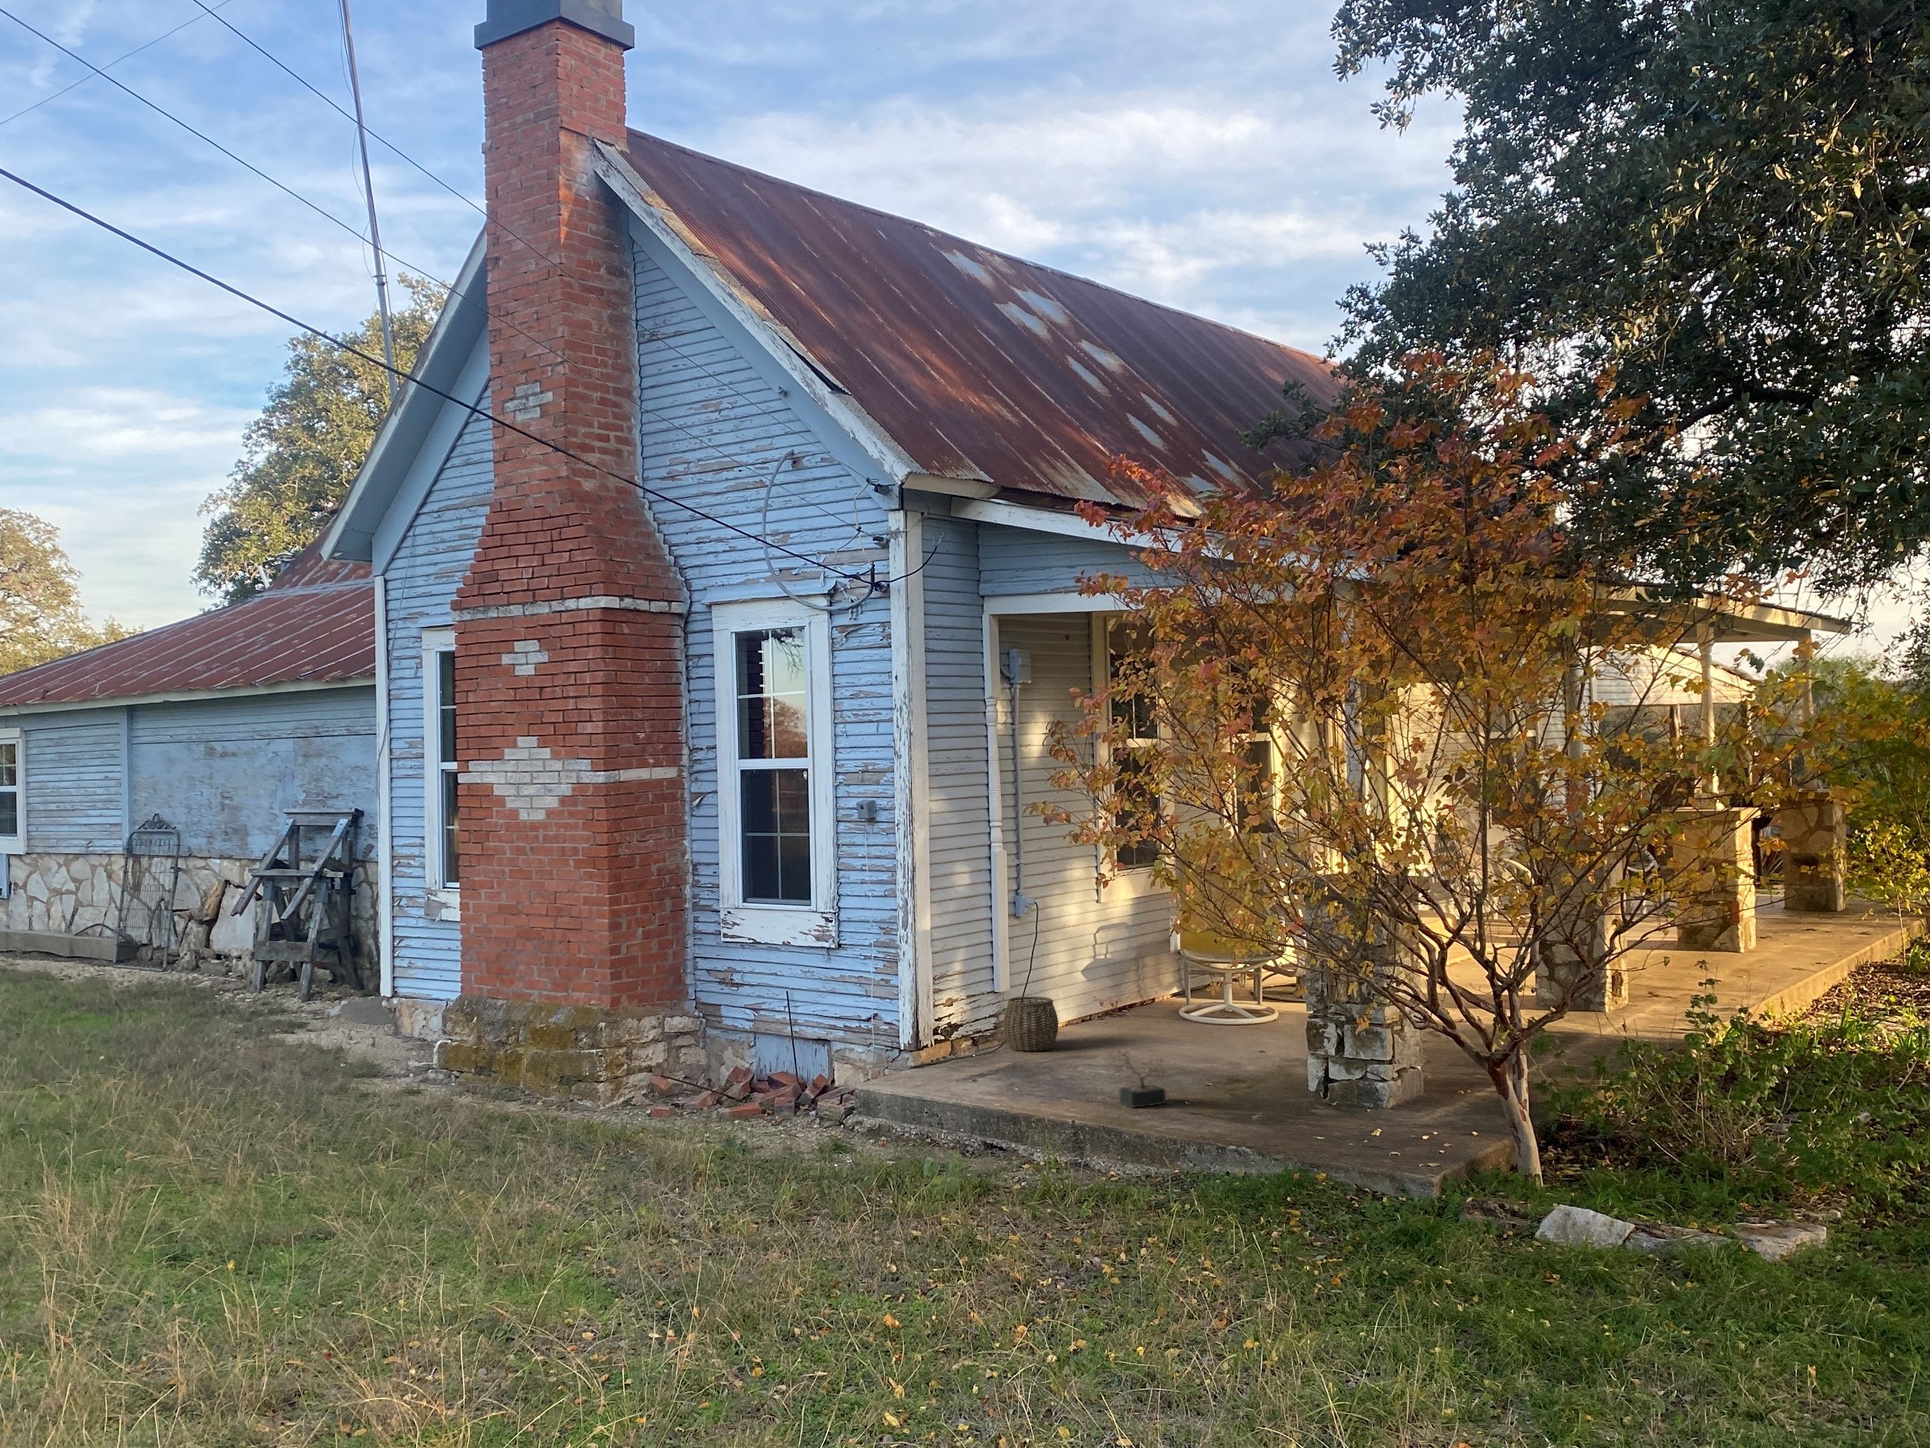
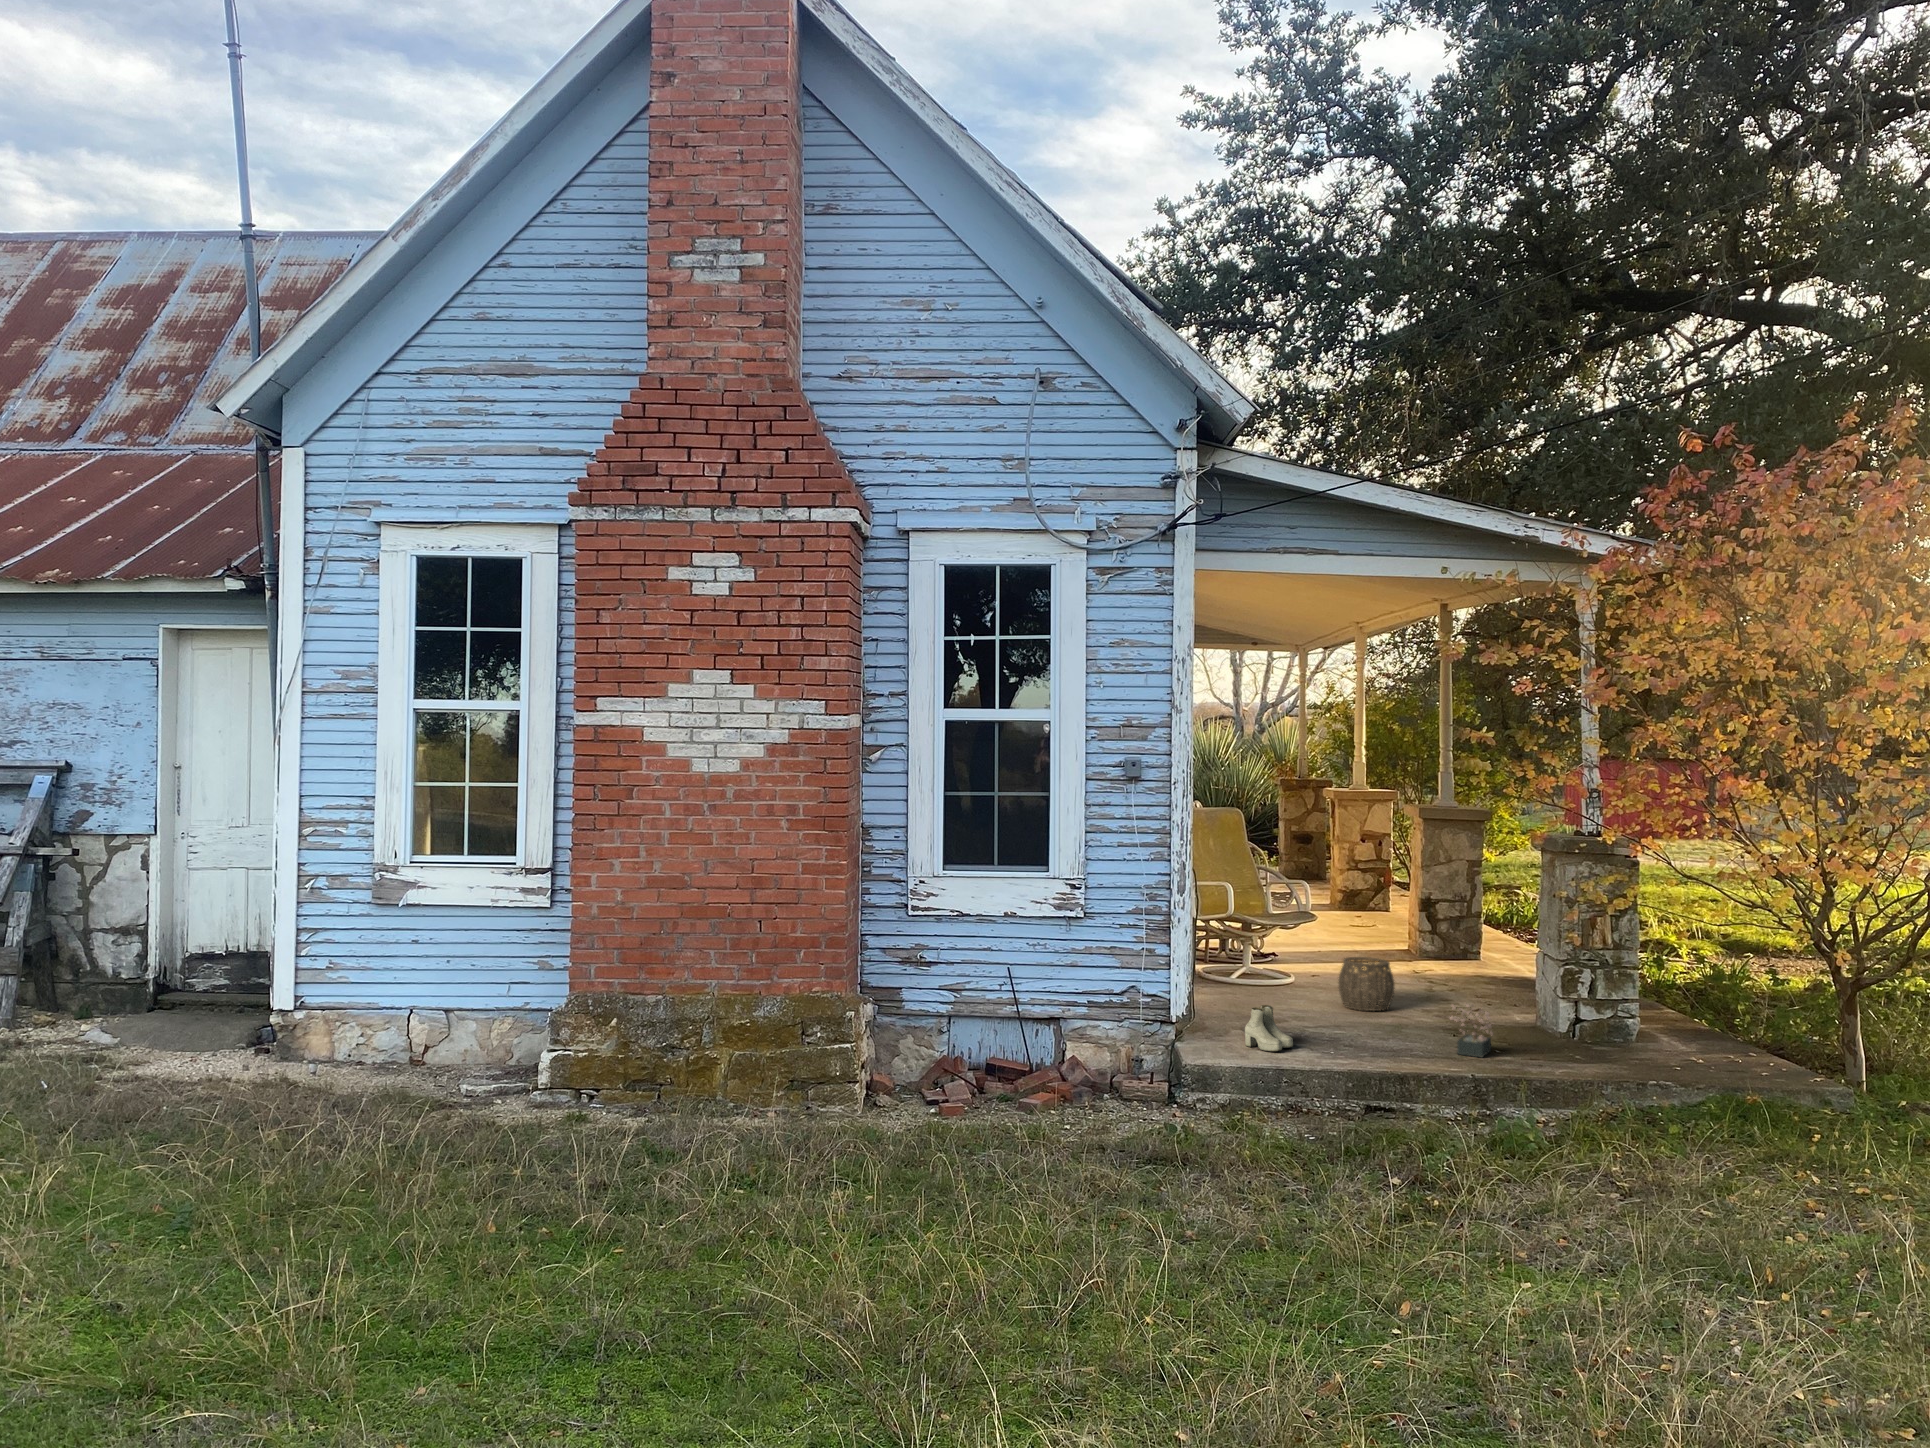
woven basket: present [1003,997,1059,1051] -> present [1338,957,1394,1011]
boots: none [947,1040,984,1083] -> present [1245,1005,1293,1051]

